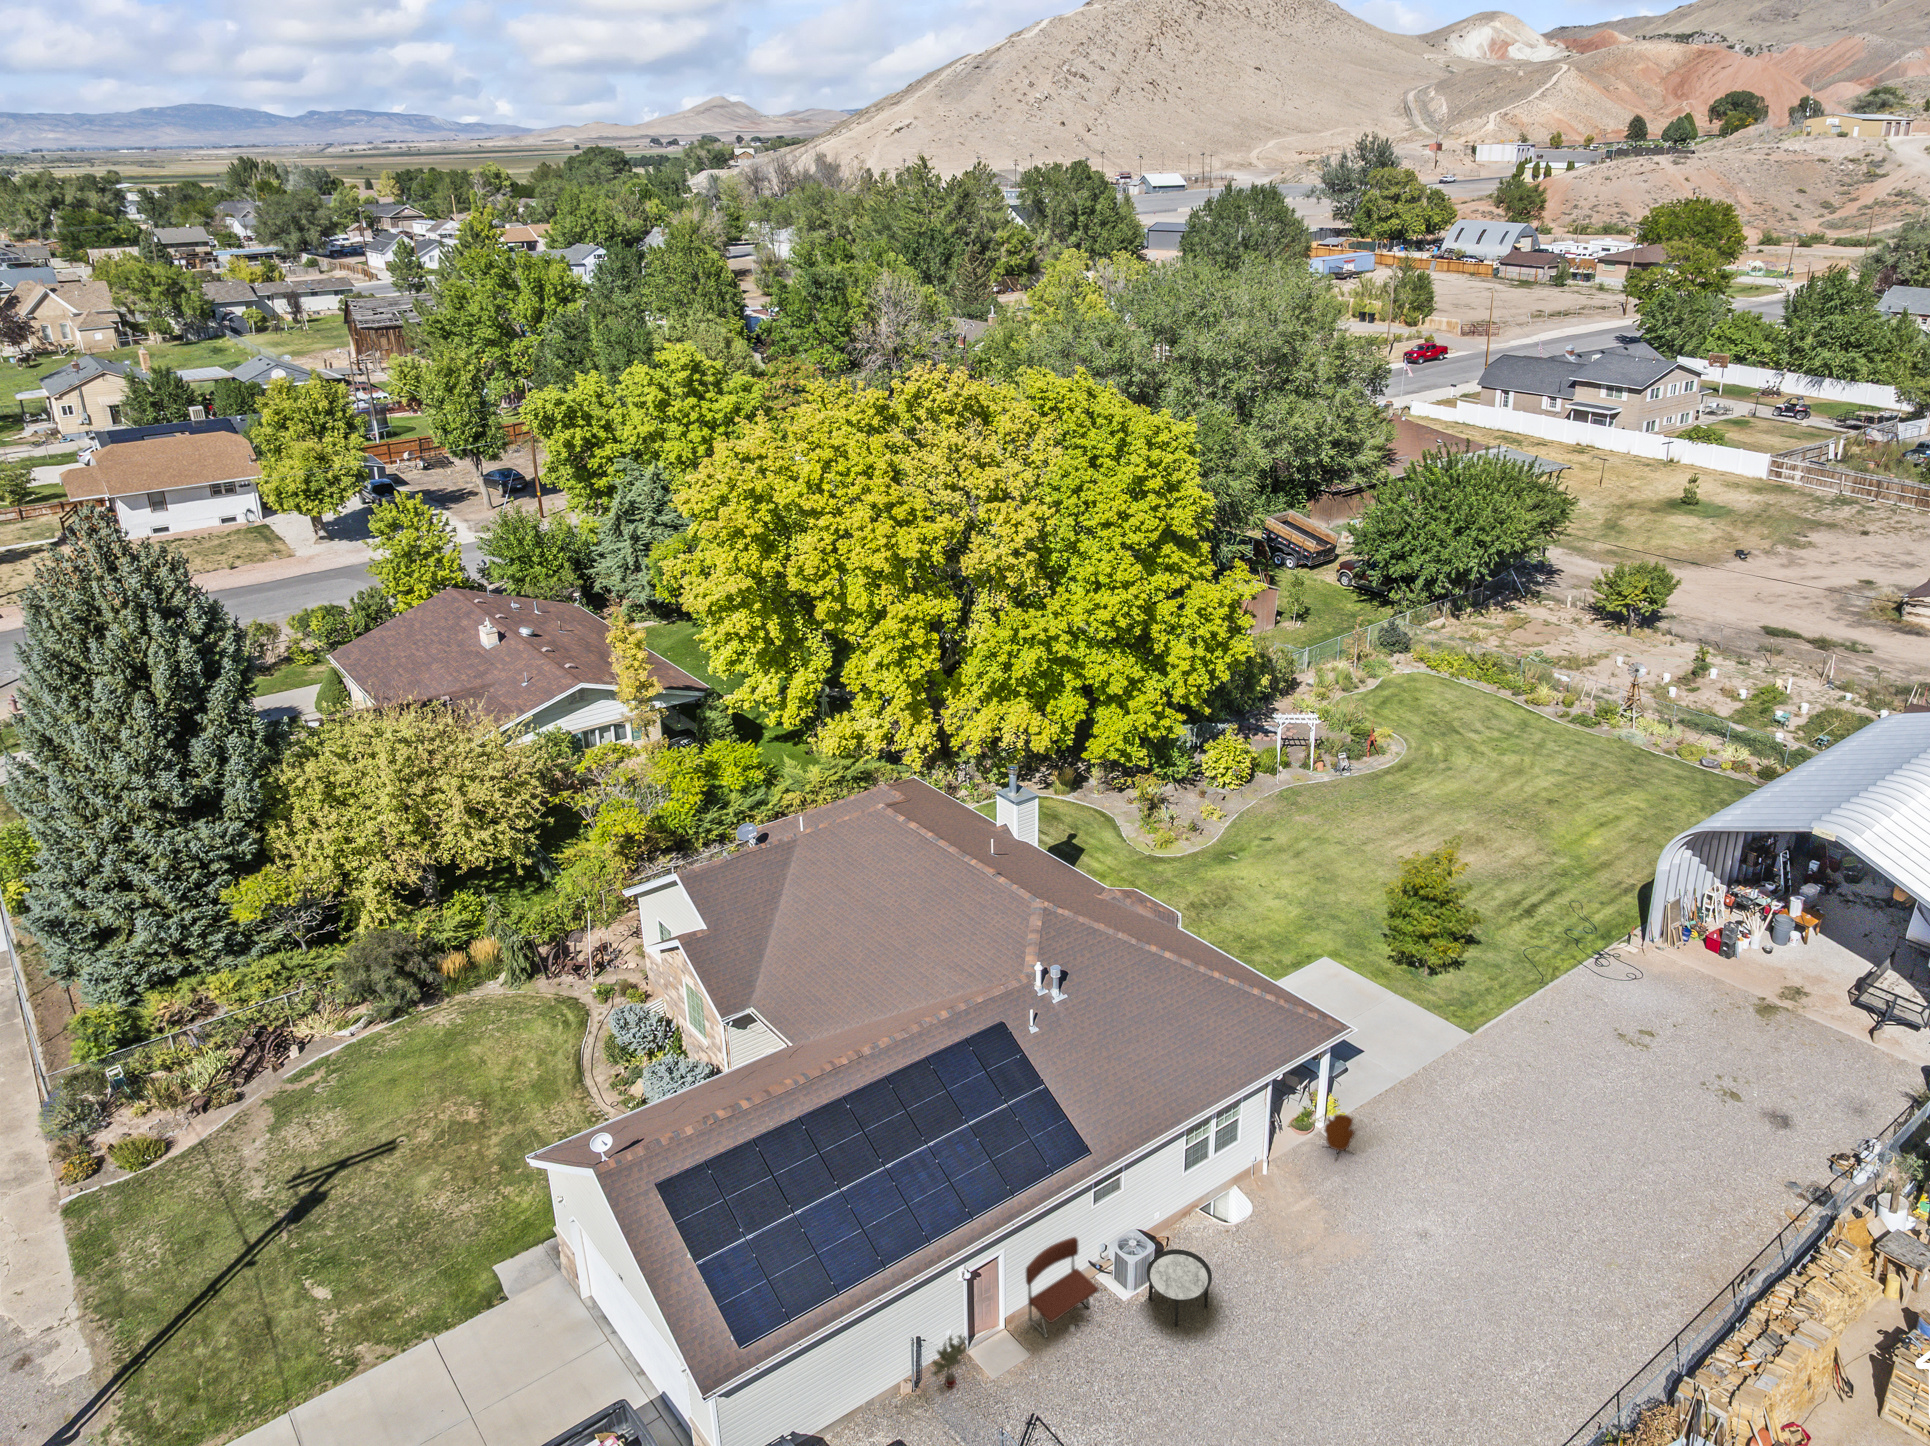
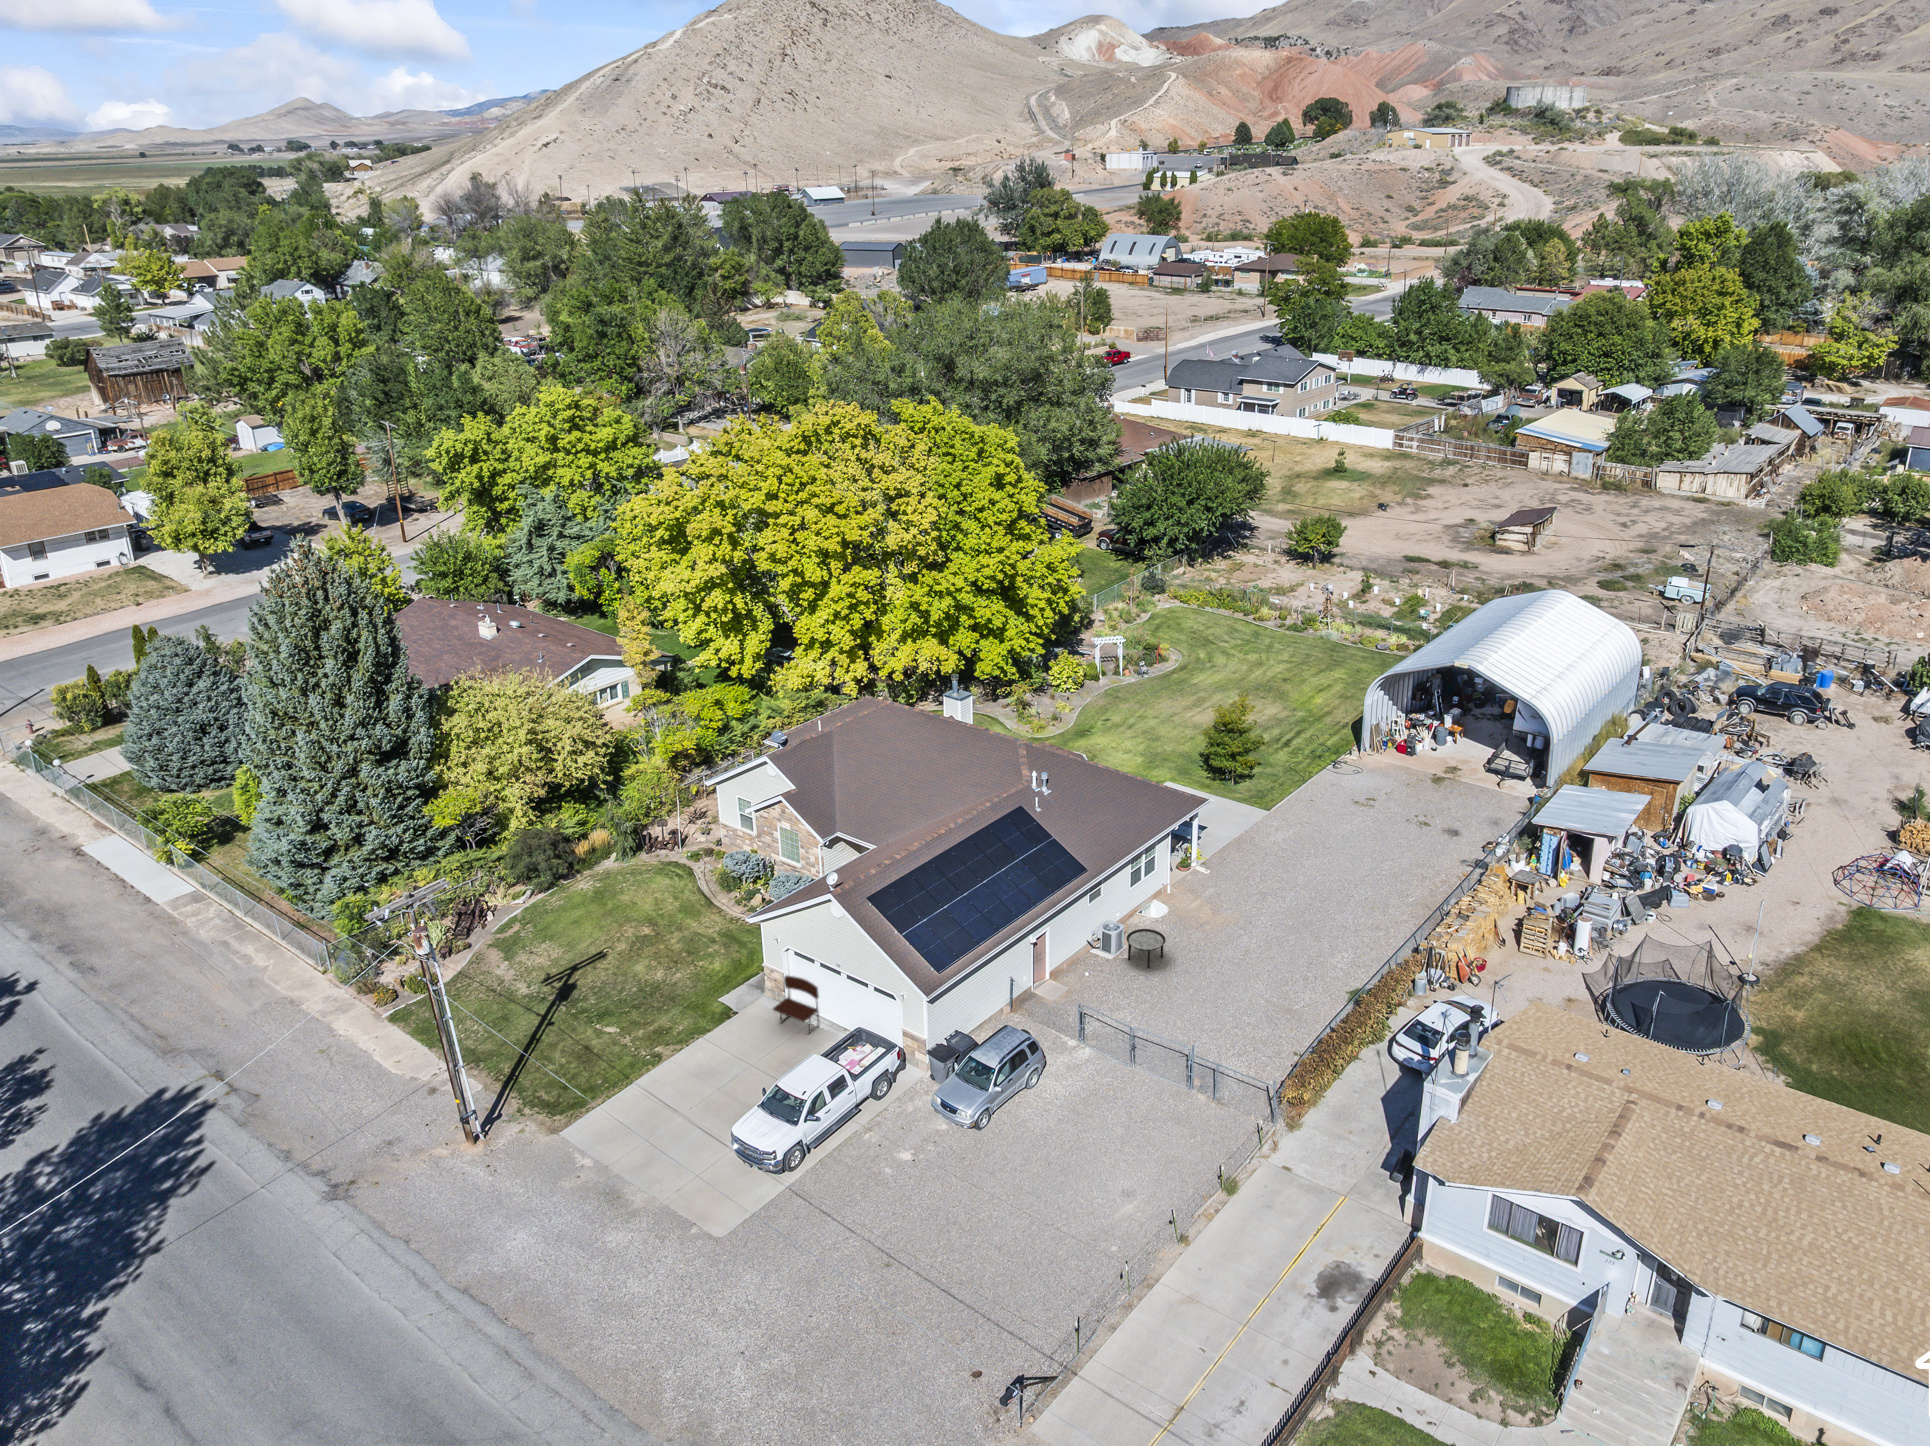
lounge chair: present [1324,1114,1354,1156] -> none [1202,856,1222,883]
bench: present [1026,1237,1099,1337] -> present [773,976,819,1033]
potted tree: present [932,1335,967,1387] -> none [1021,980,1040,1013]

